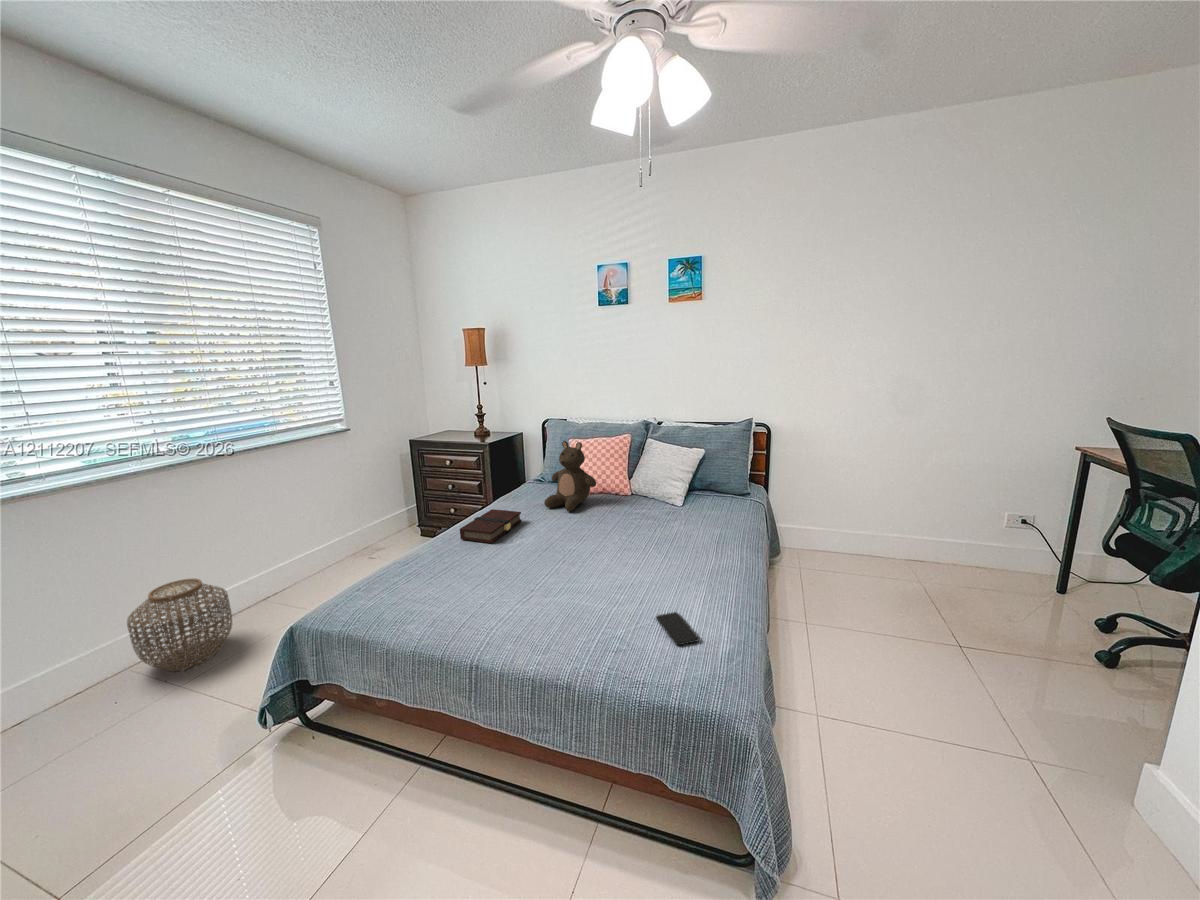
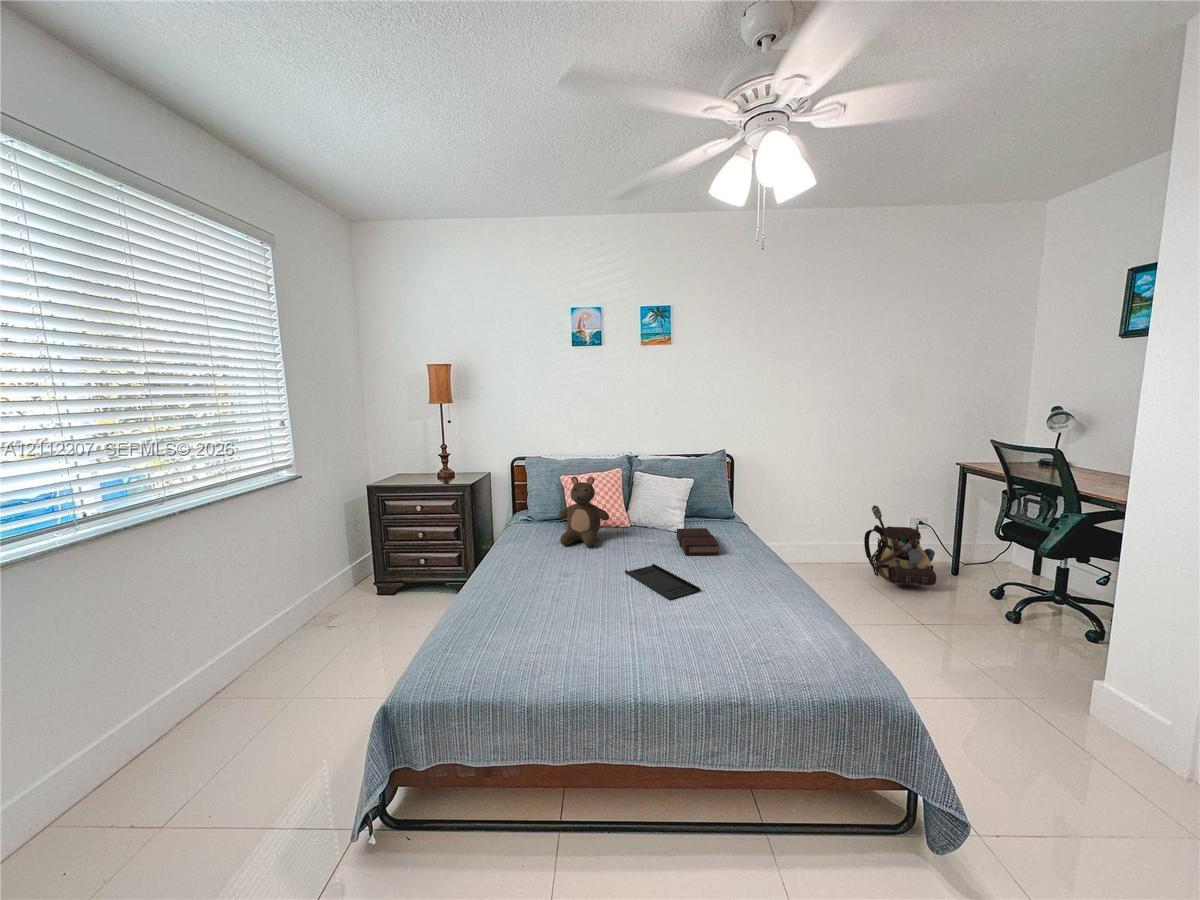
backpack: none [928,495,1020,601] -> present [864,505,936,585]
book: present [460,509,521,543] -> present [677,528,719,555]
tray: none [577,535,630,573] -> present [625,564,700,600]
woven basket: present [127,579,232,671] -> none [54,680,204,817]
smartphone: present [656,612,699,645] -> none [767,622,821,648]

